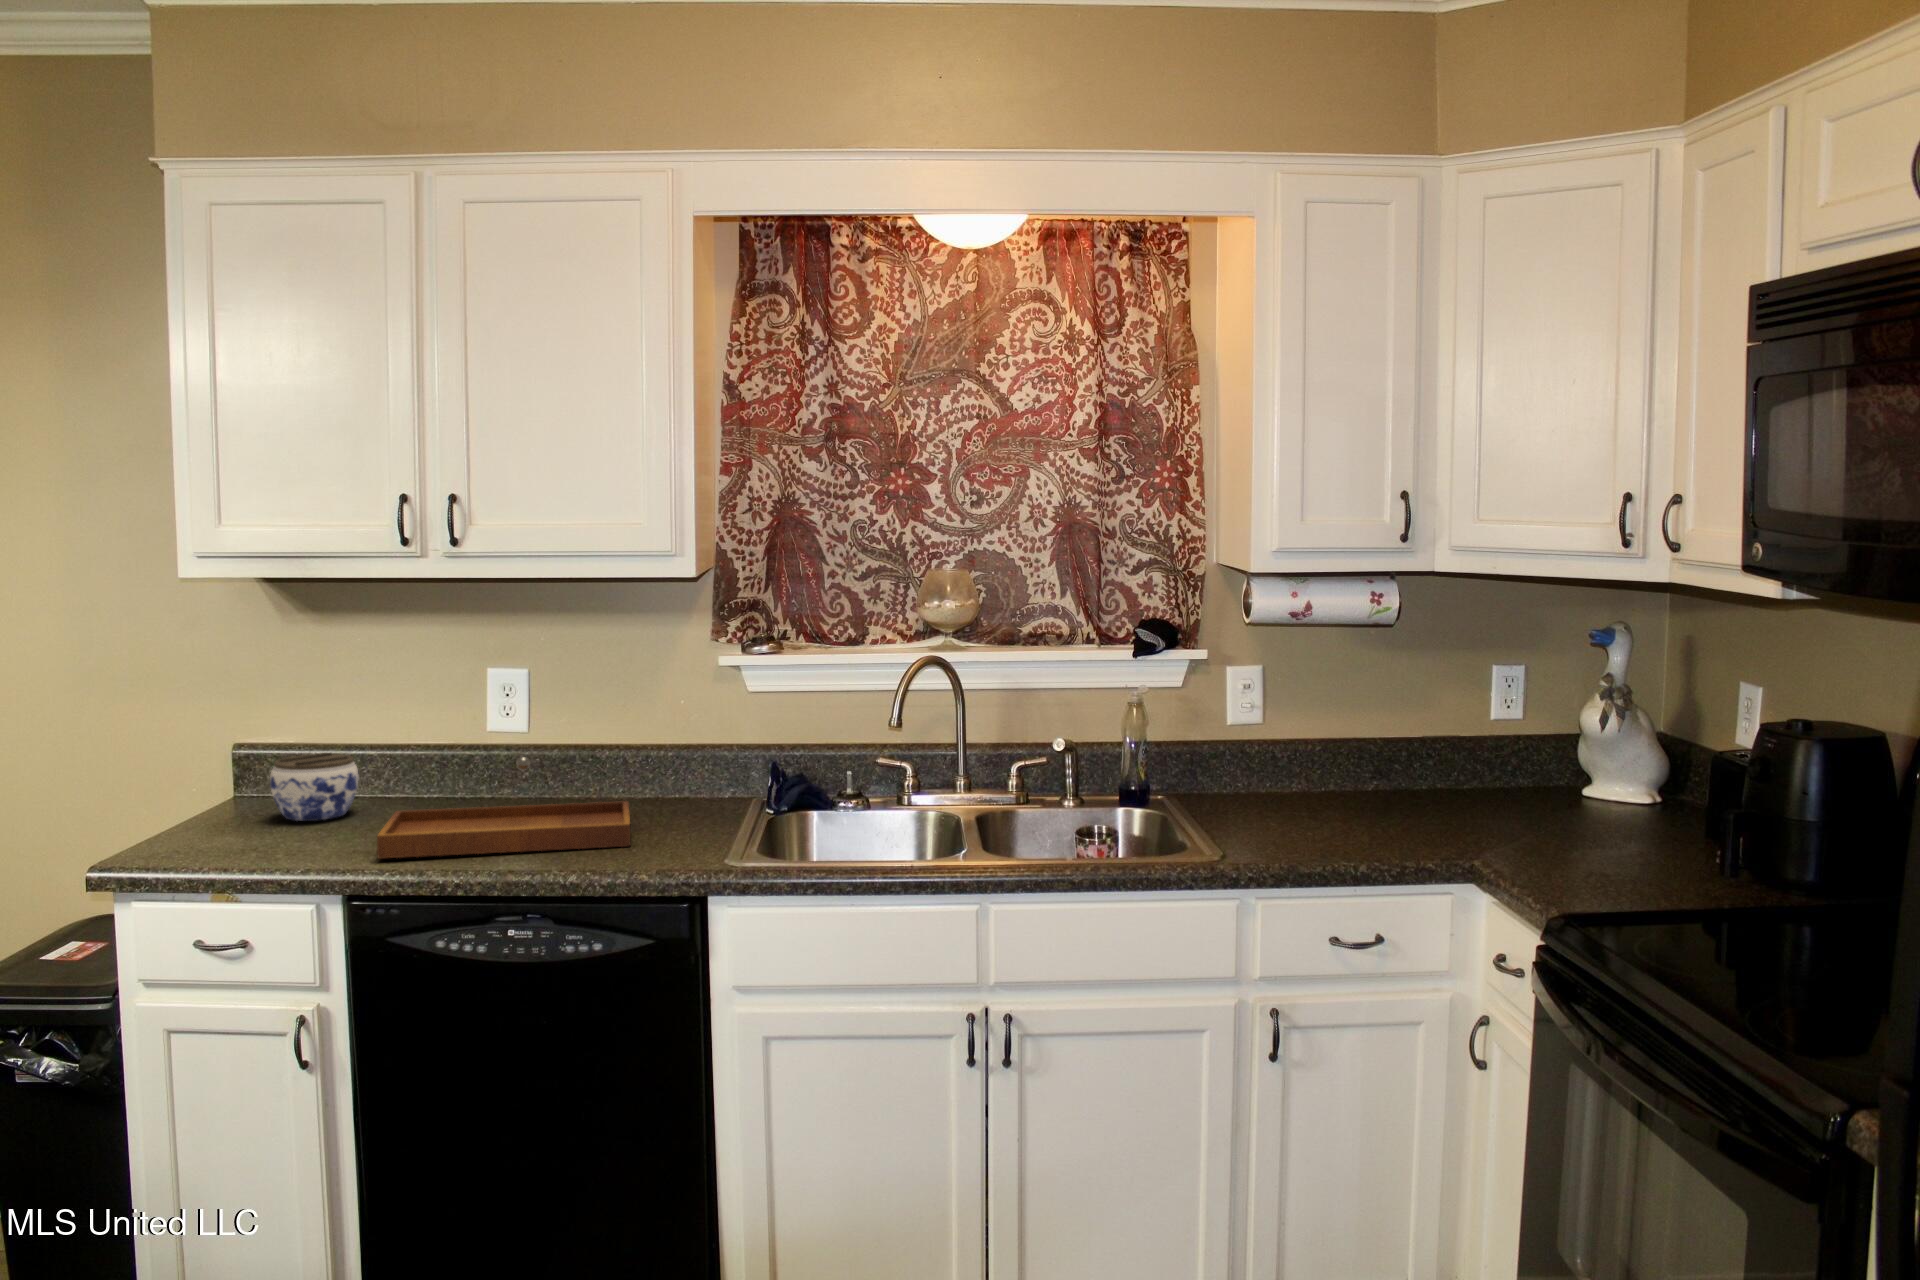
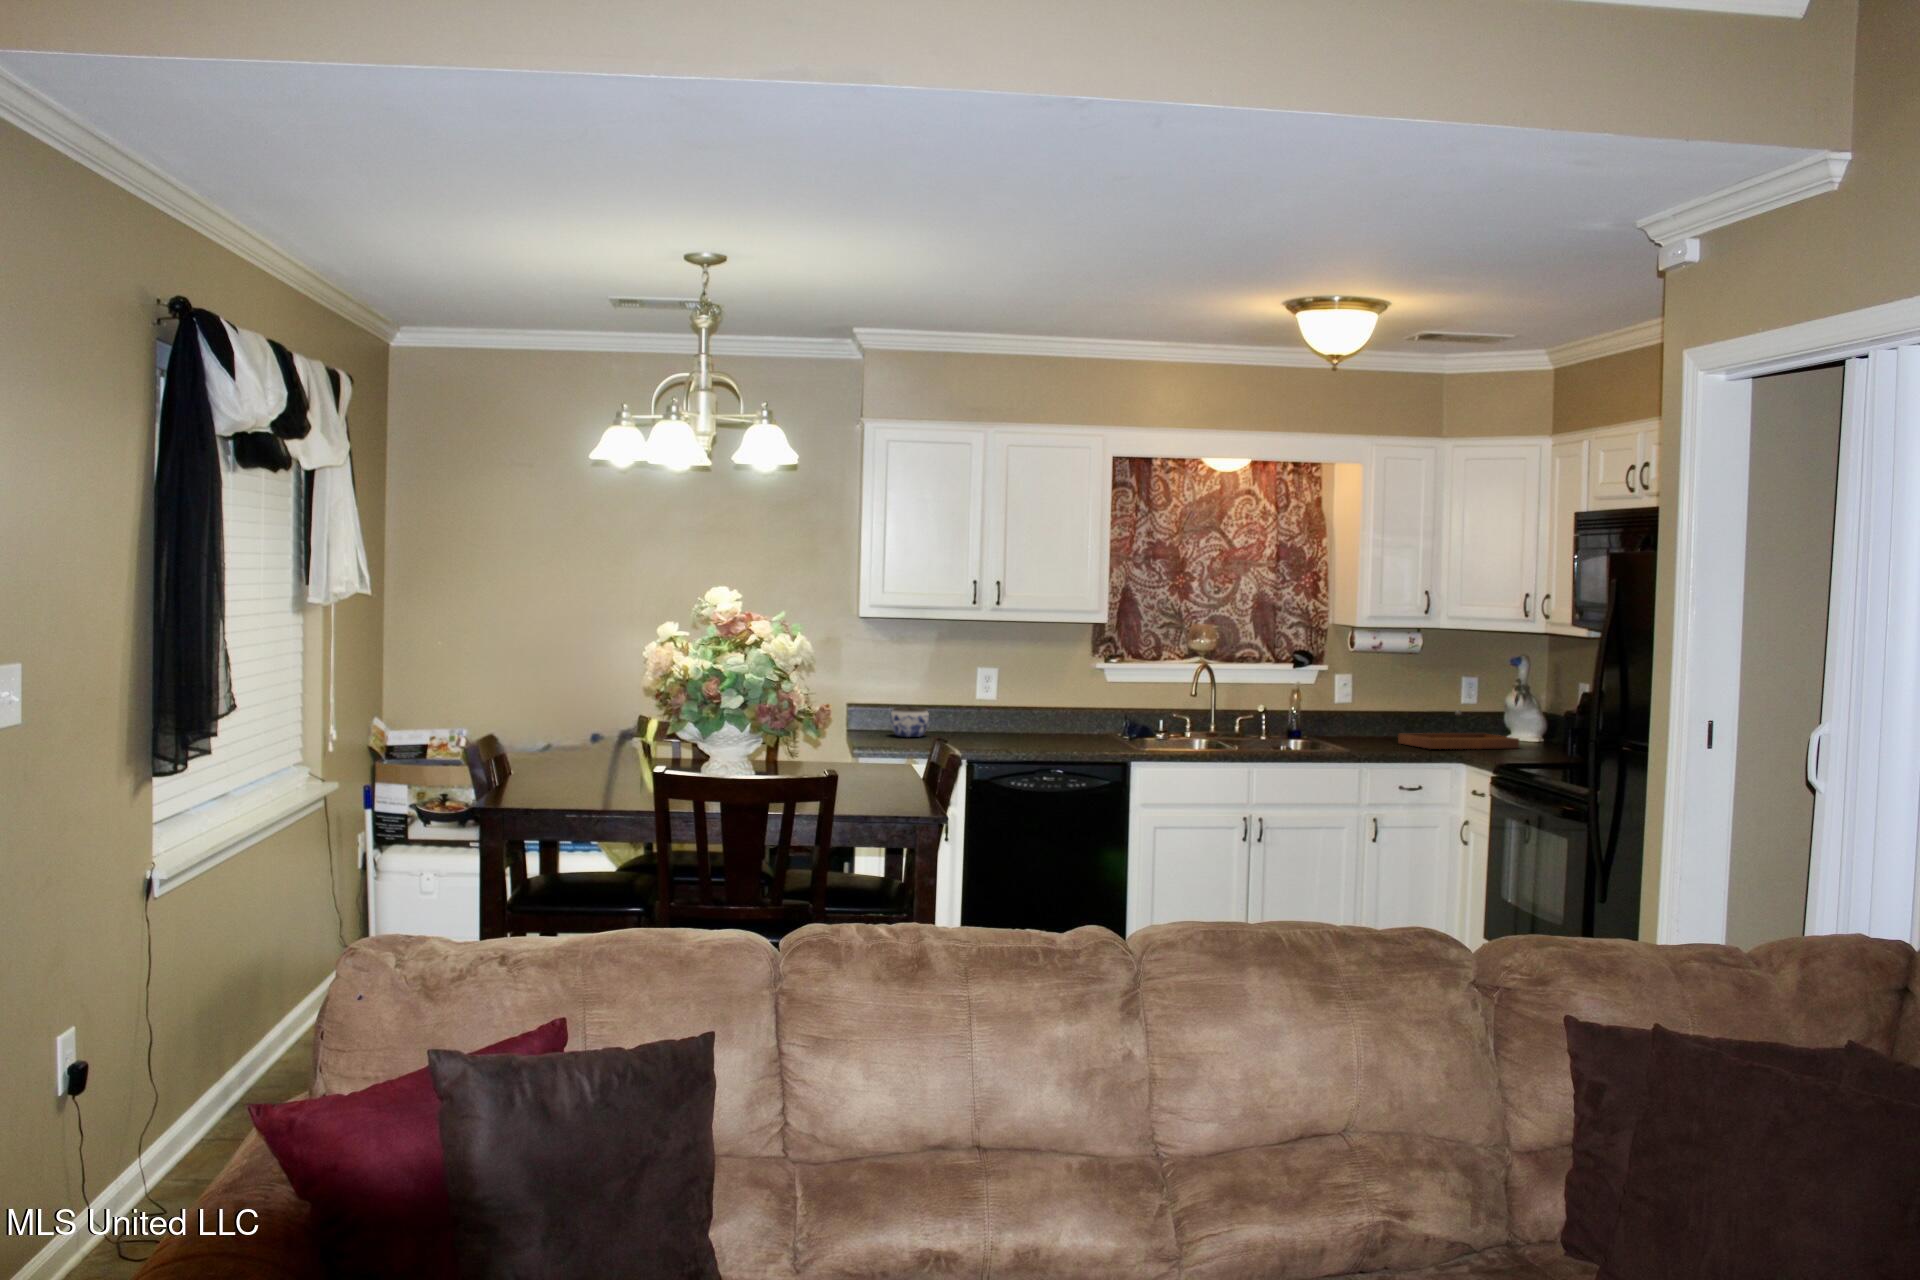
tray: present [377,757,630,858] -> present [1398,710,1519,749]

